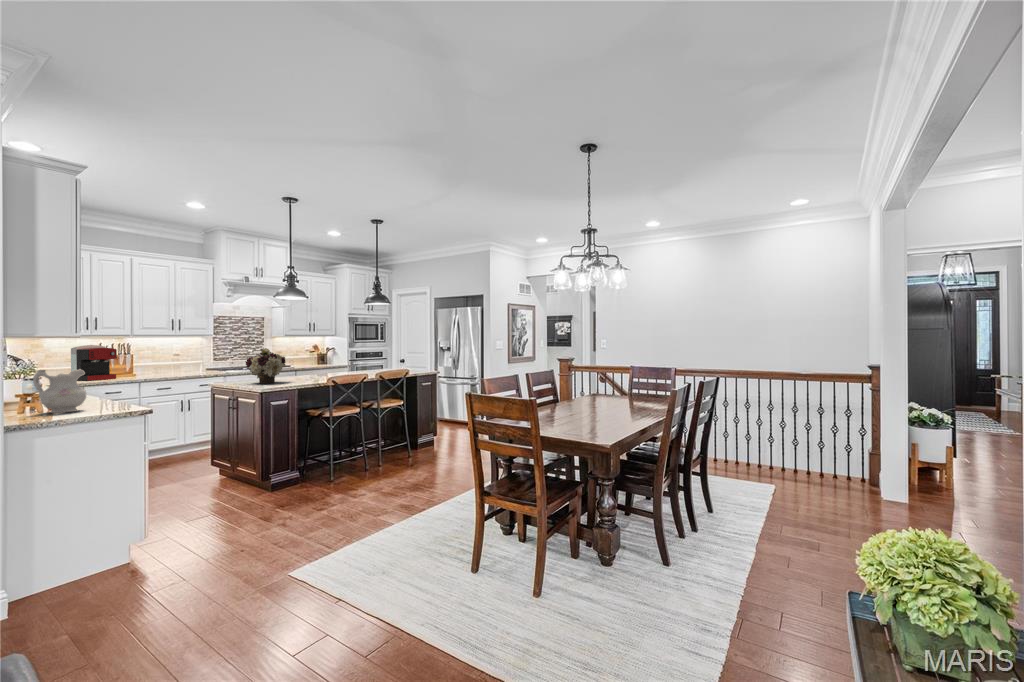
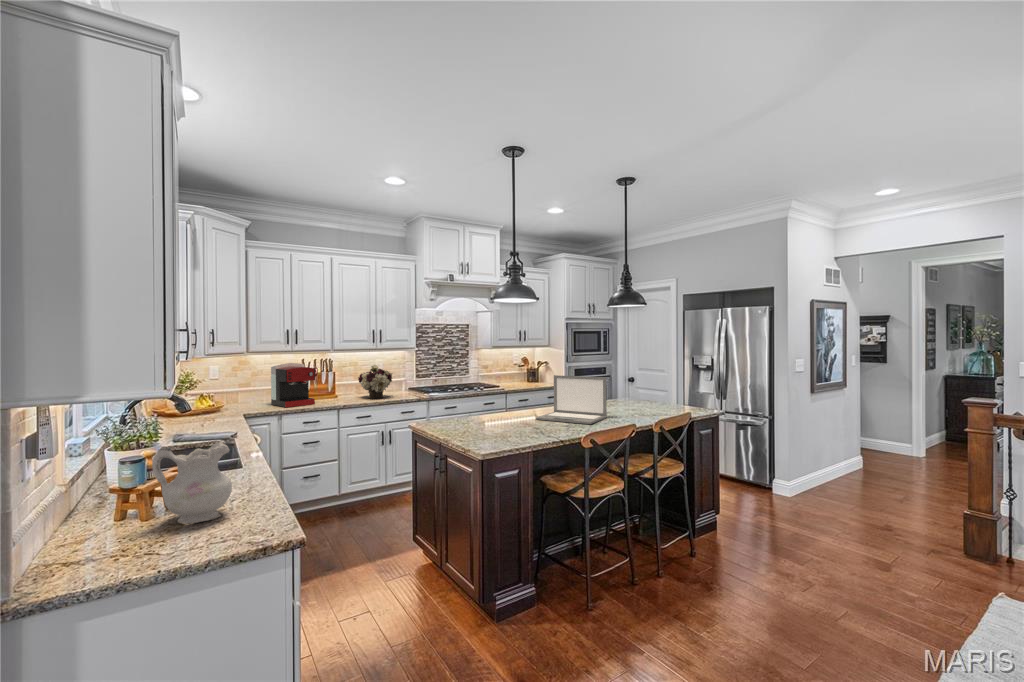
flower arrangement: present [246,348,286,384] -> present [358,365,392,399]
laptop: none [306,348,357,377] -> present [536,375,607,424]

